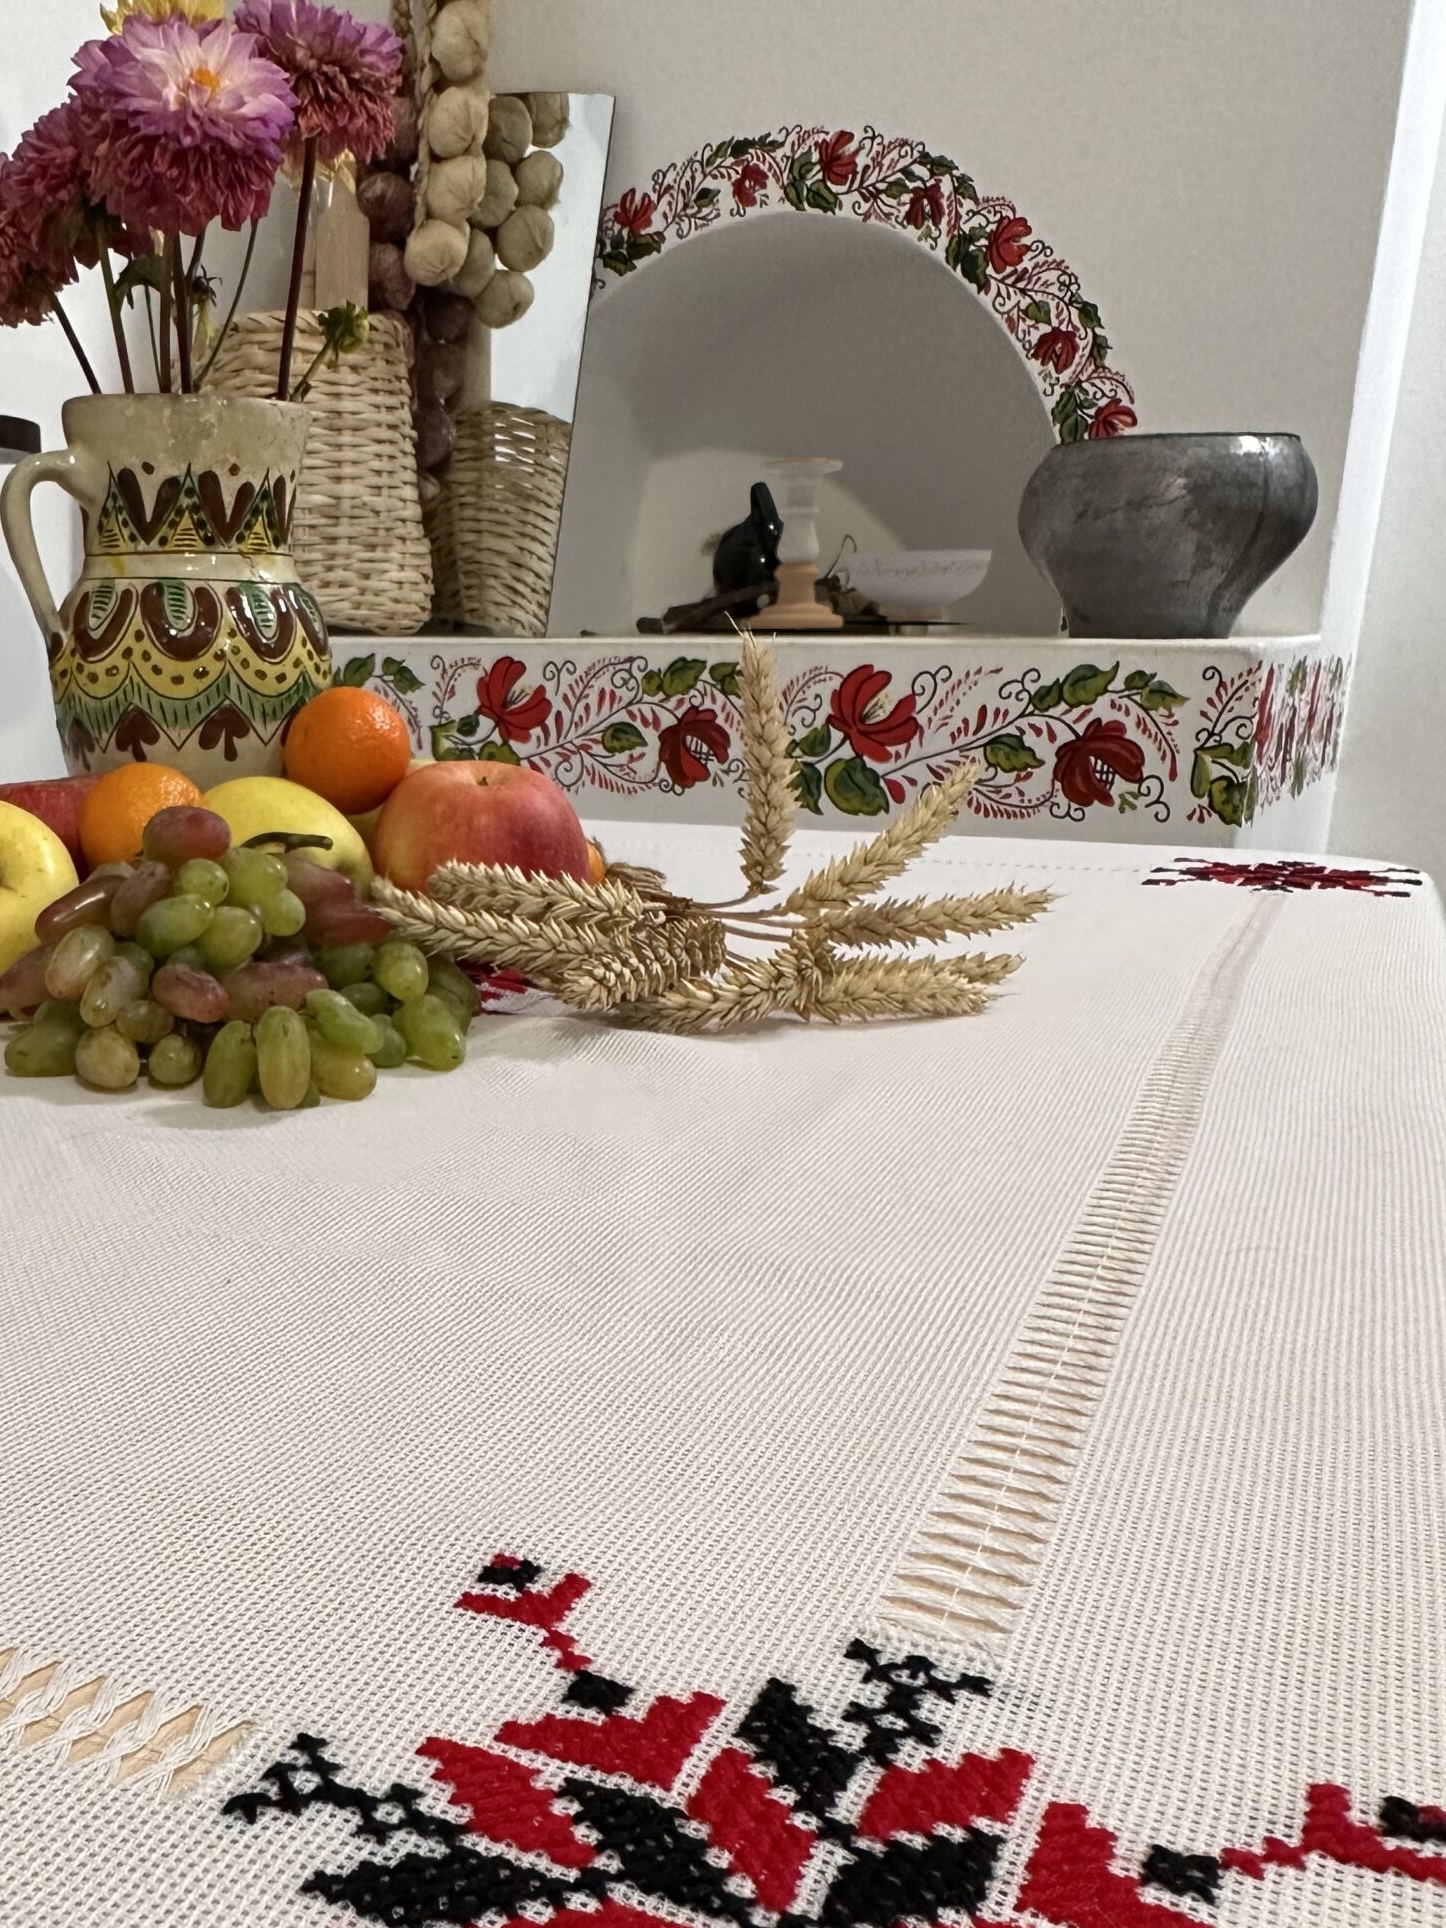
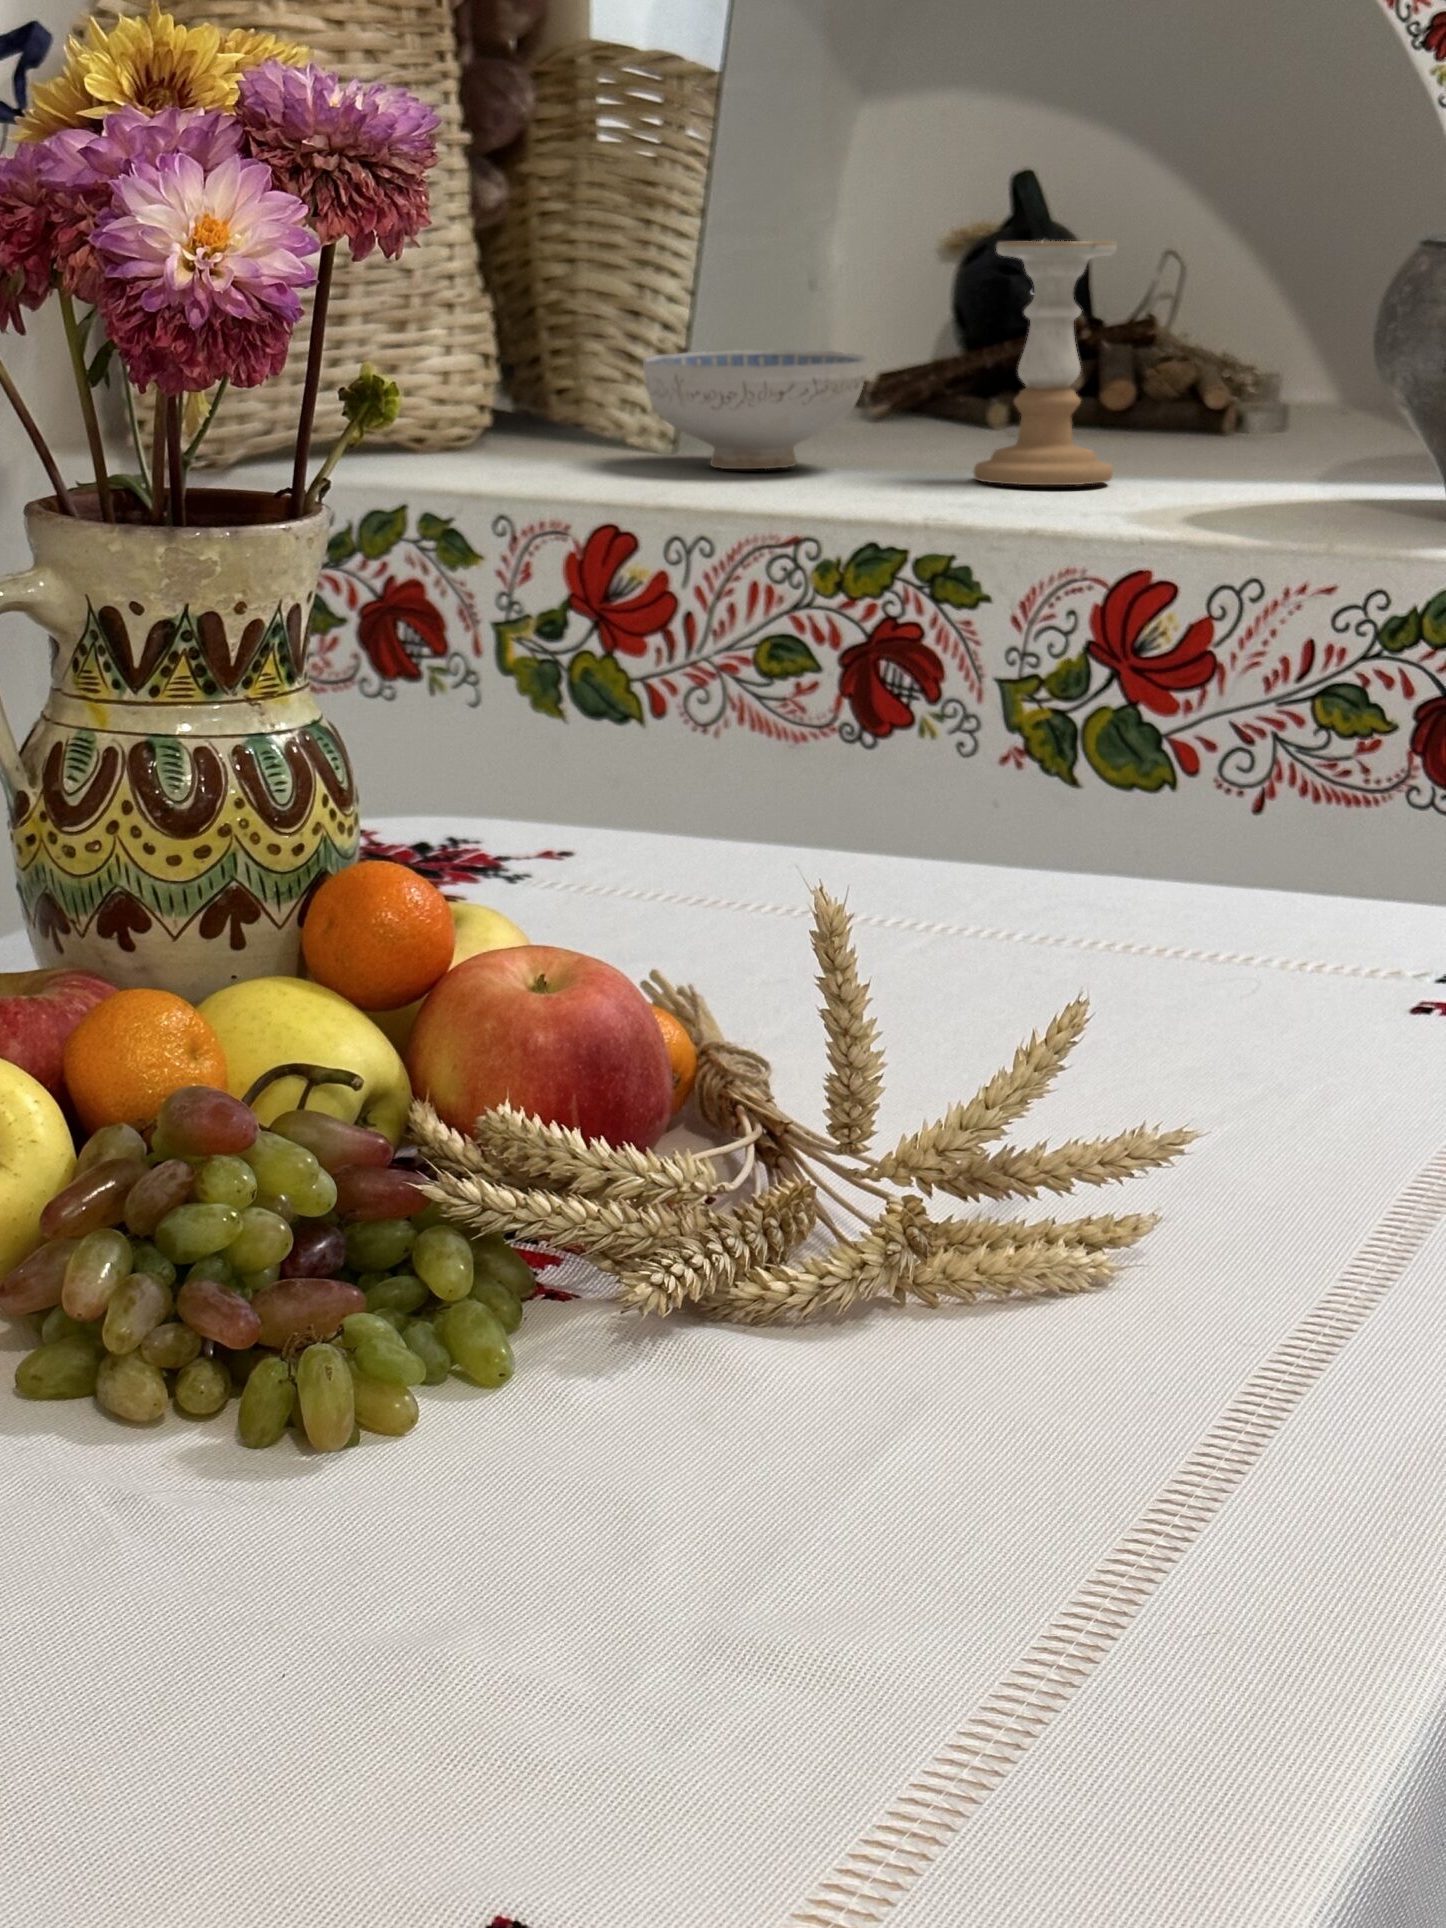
ceramic bowl: present [847,549,992,622] -> present [643,349,869,469]

